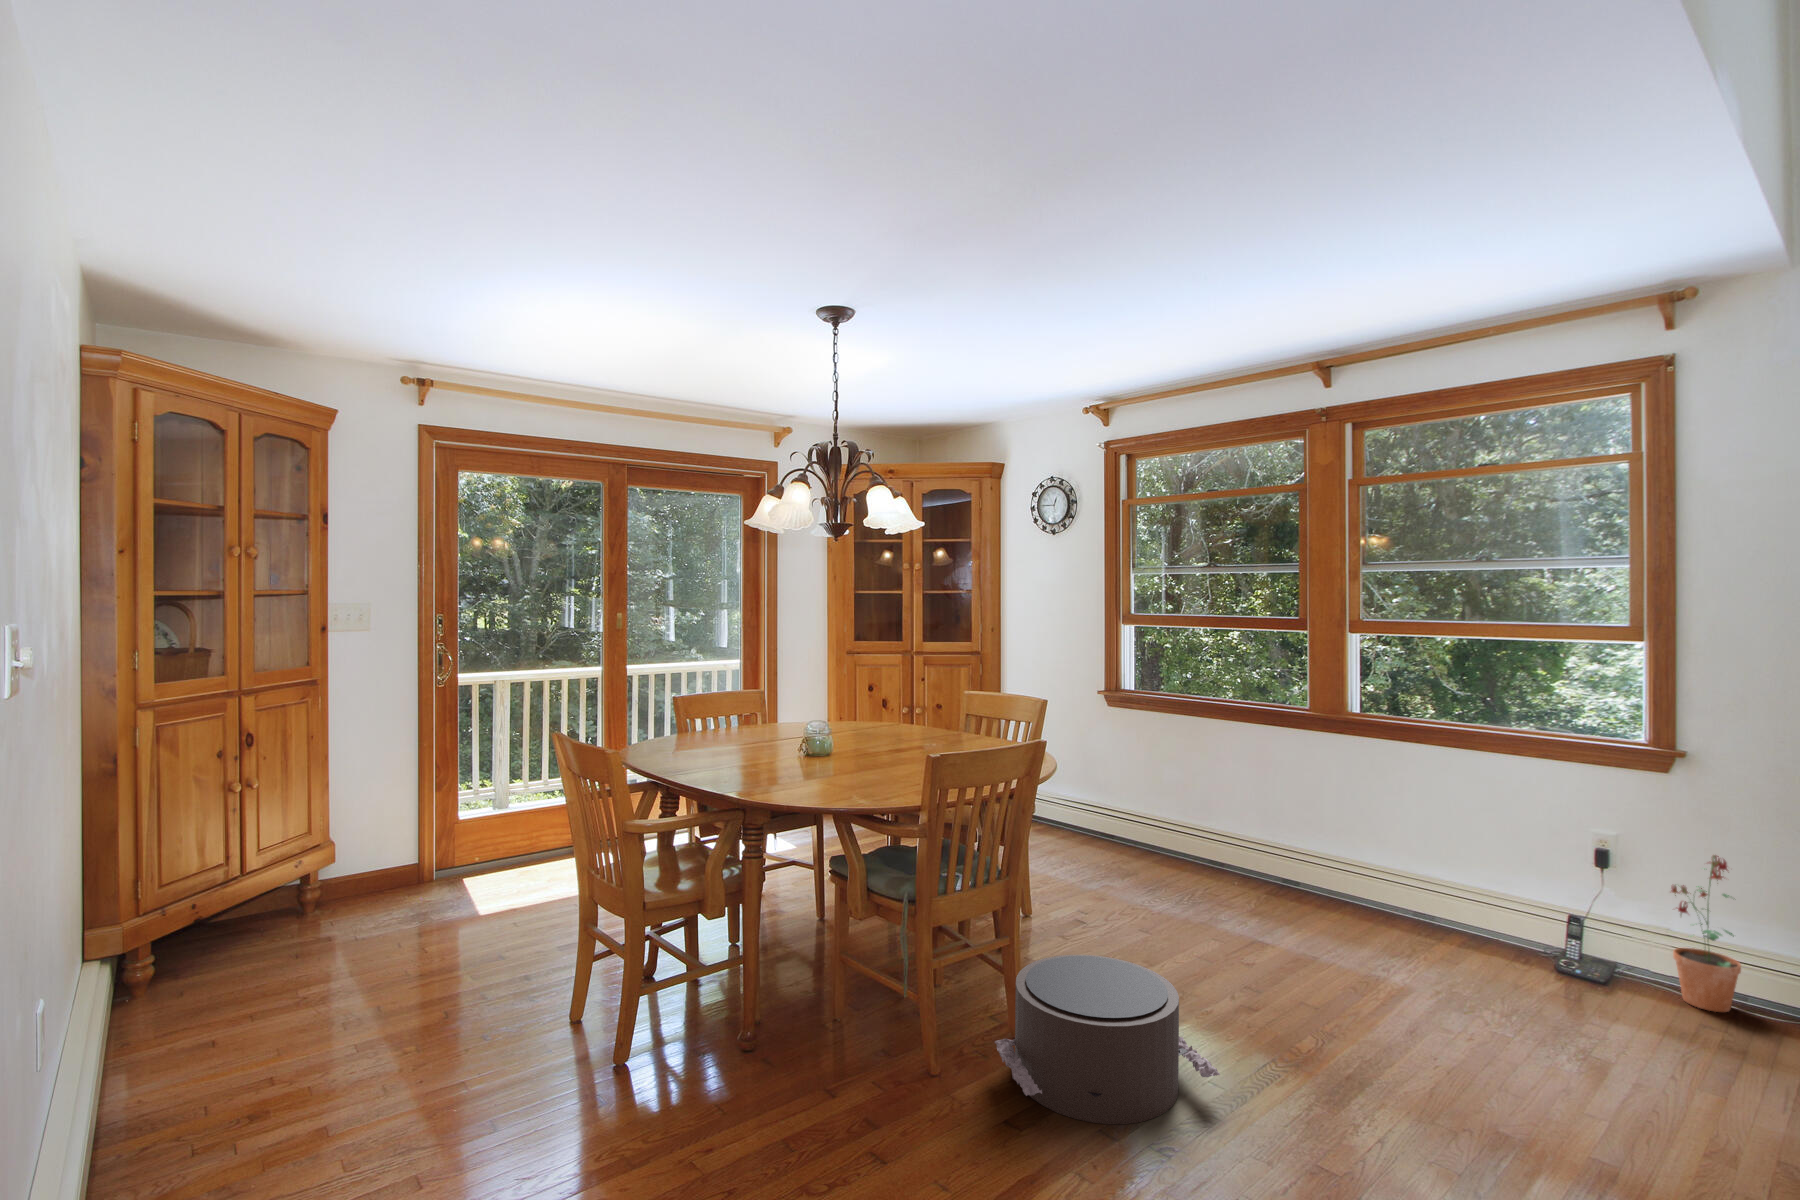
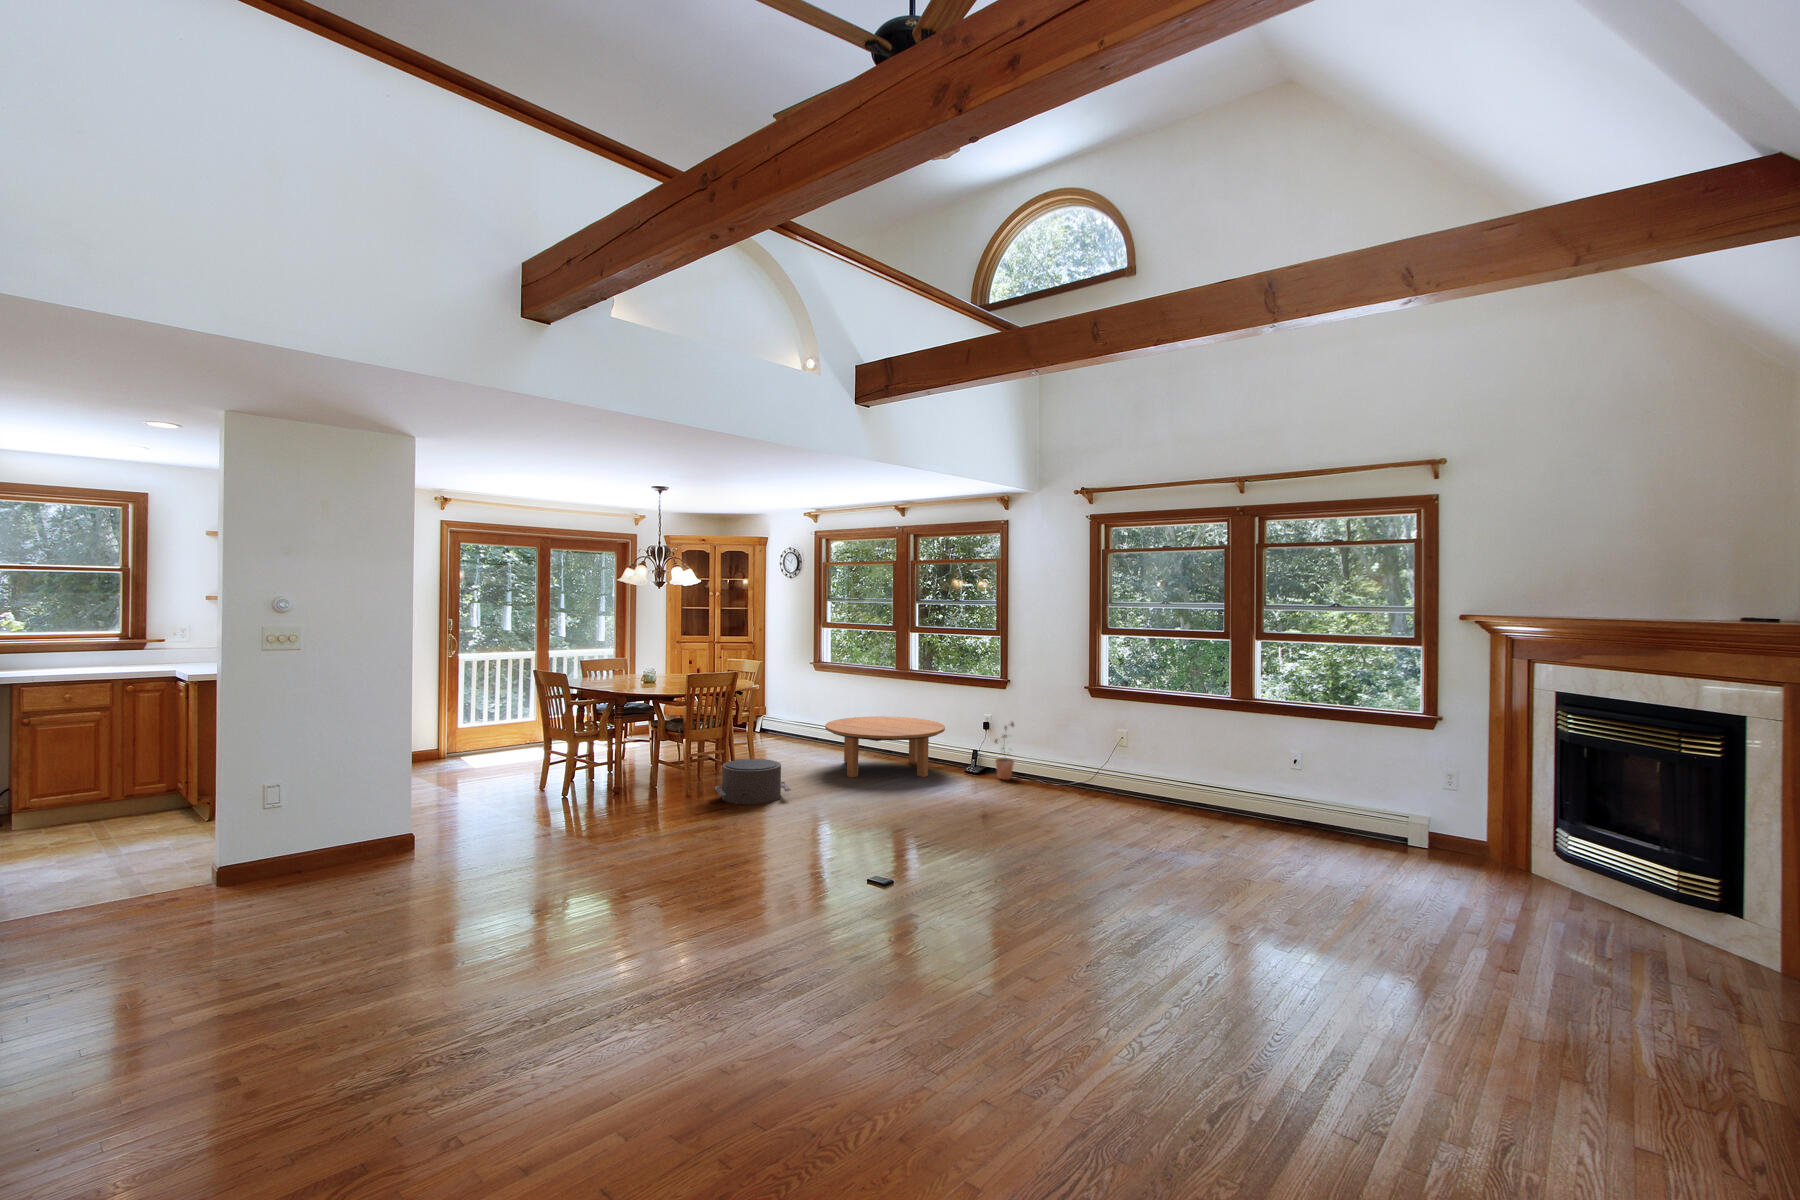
coffee table: none [1193,811,1508,987] -> present [825,716,945,777]

